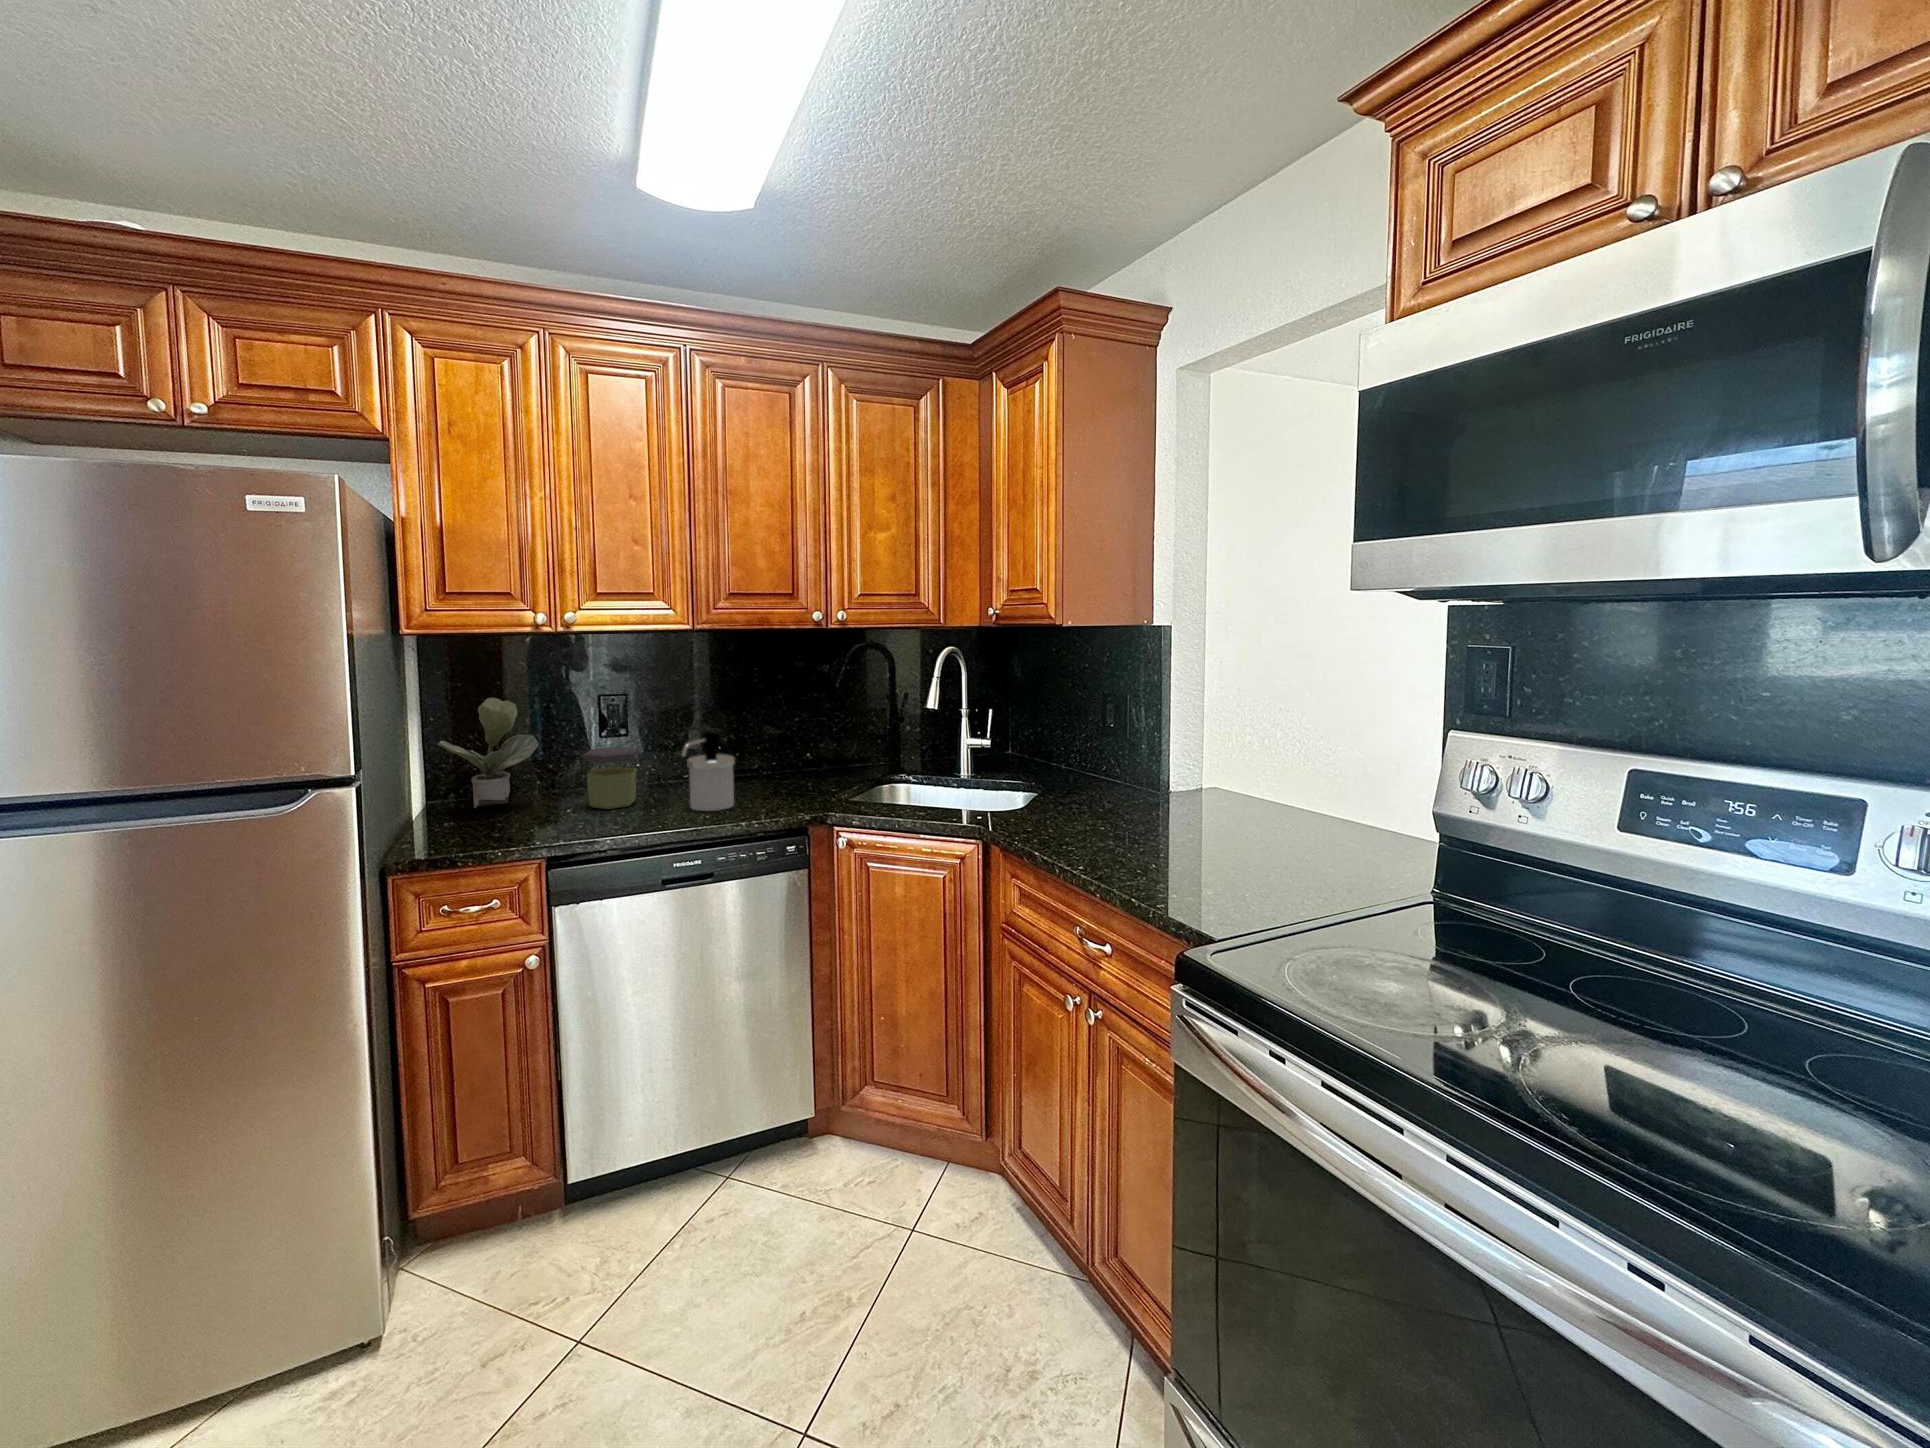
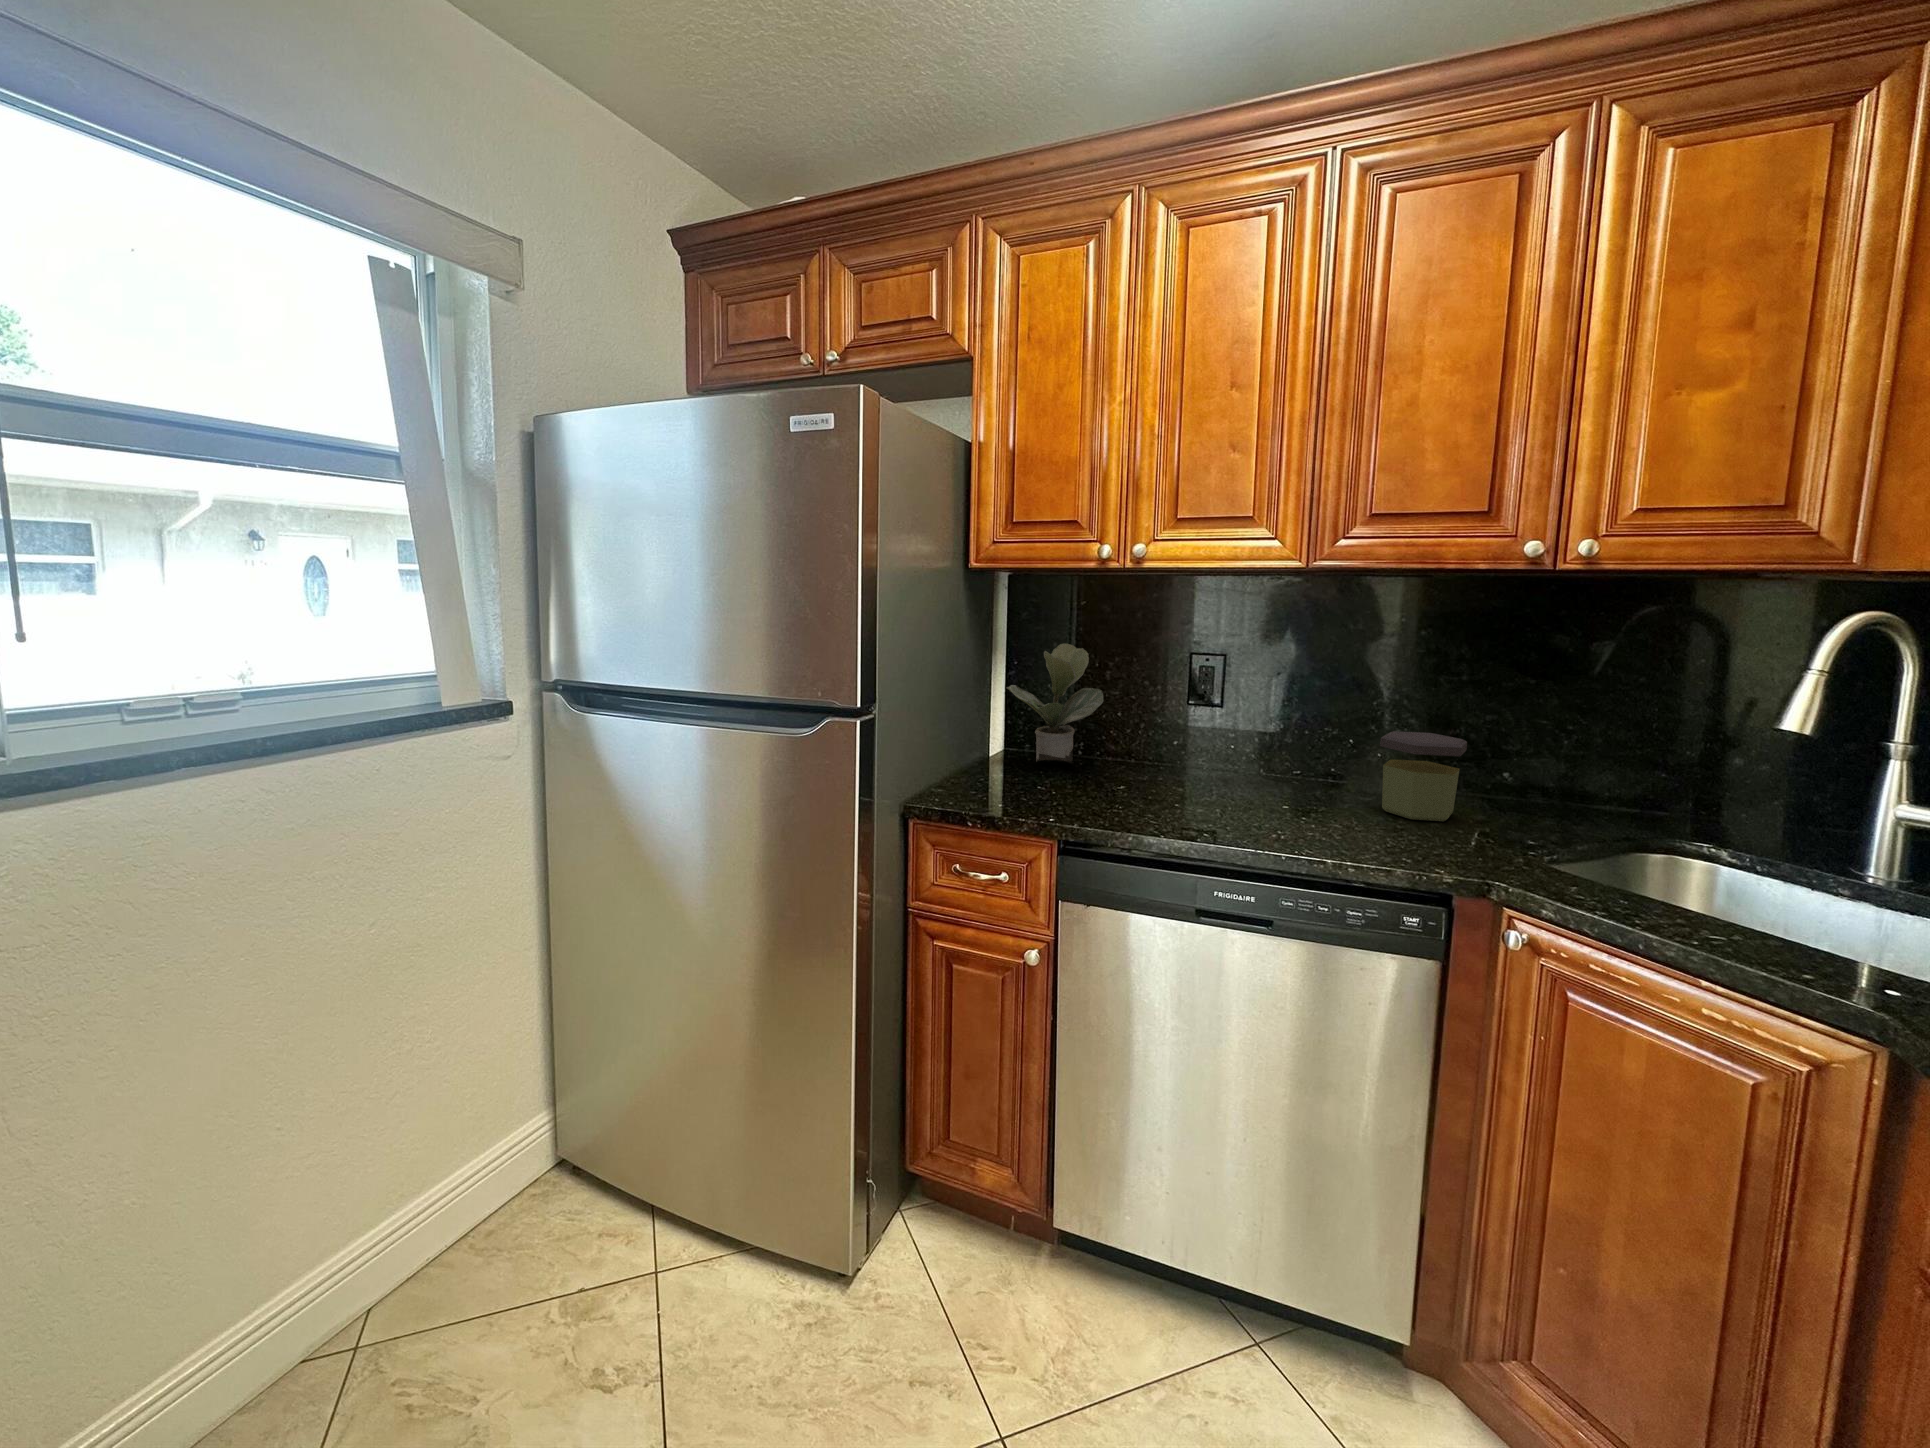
soap dispenser: present [682,732,735,811] -> none [1253,715,1344,830]
jar: present [583,747,639,809] -> present [1380,731,1467,821]

